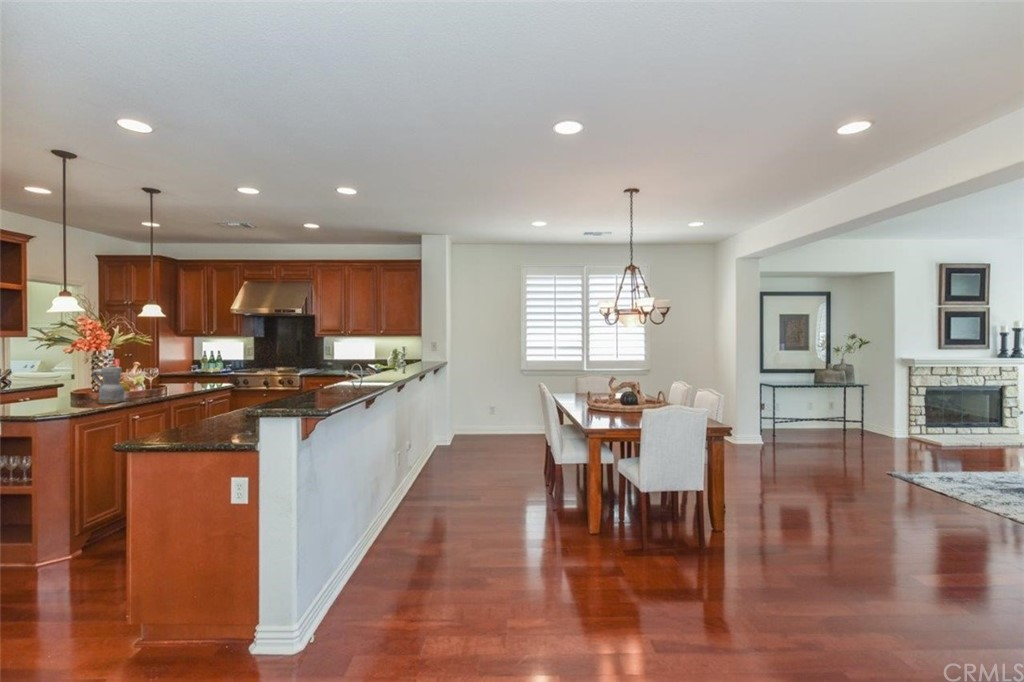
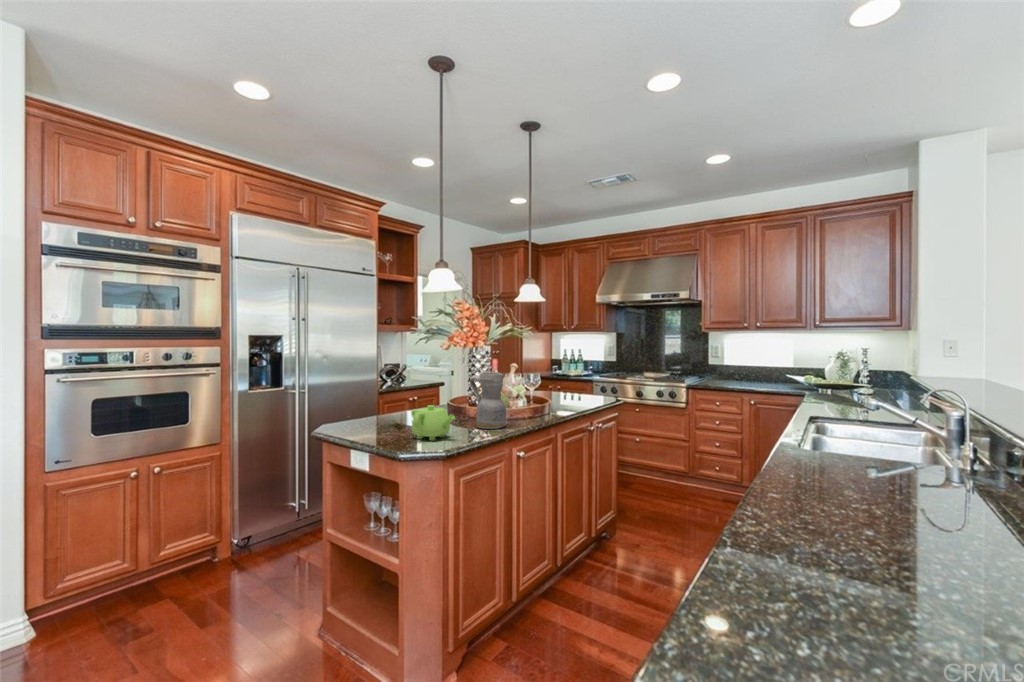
teapot: none [39,389,80,411] -> present [411,405,455,440]

